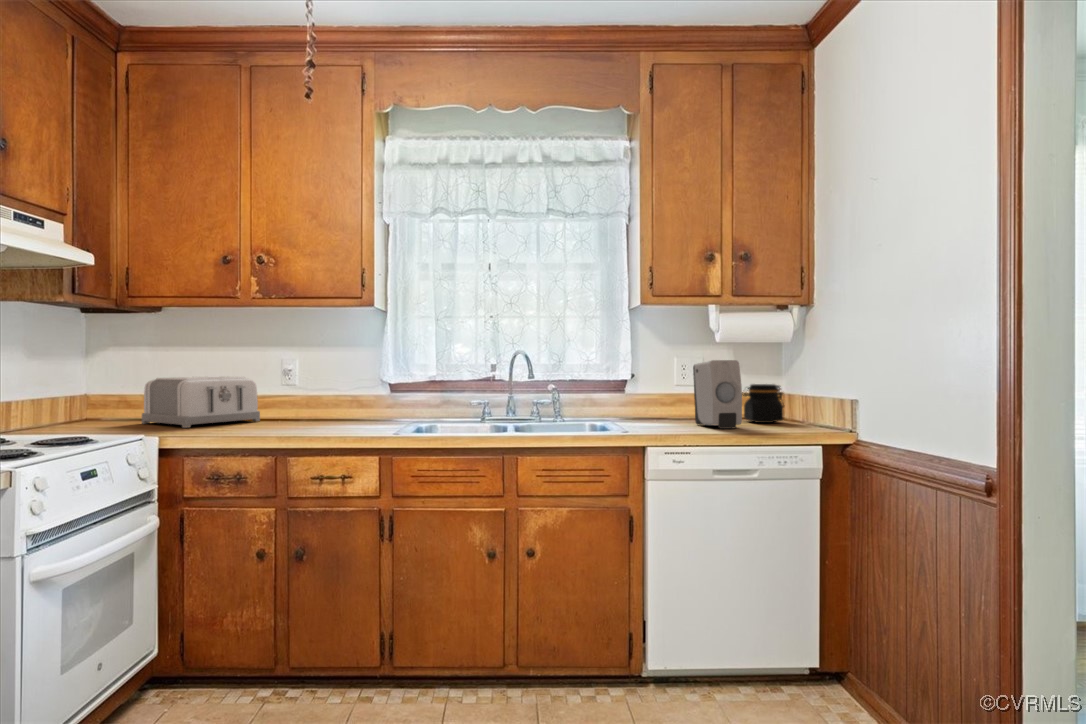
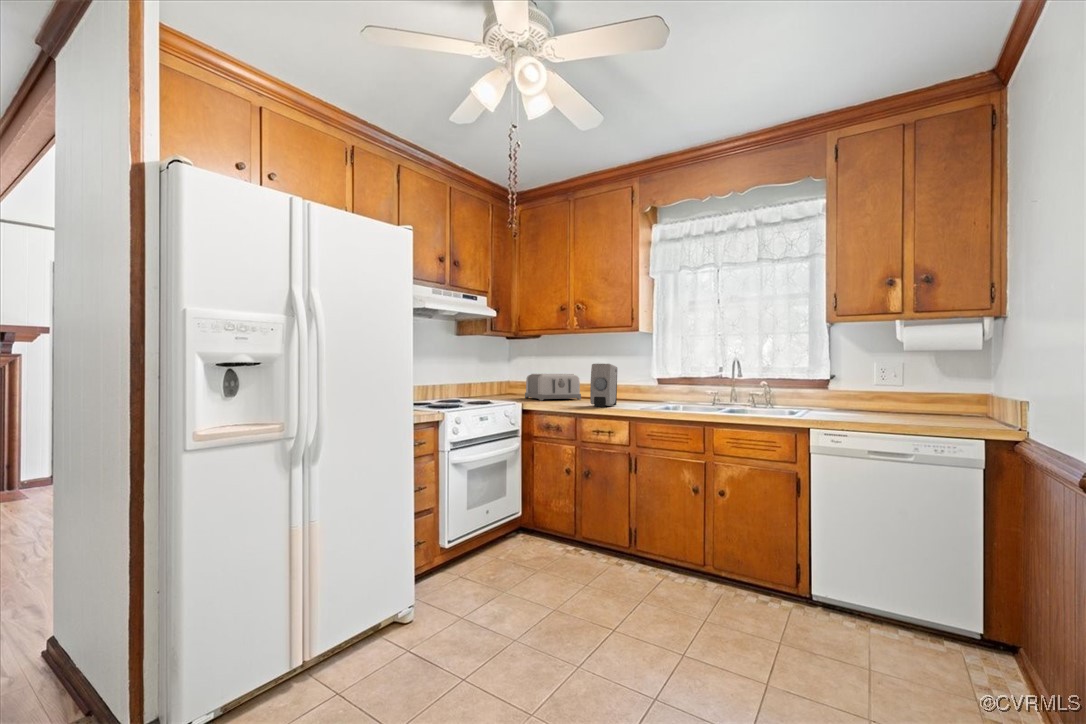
soap dispenser: present [693,360,742,429] -> present [590,364,617,407]
jar: present [742,384,784,423] -> none [932,386,979,420]

